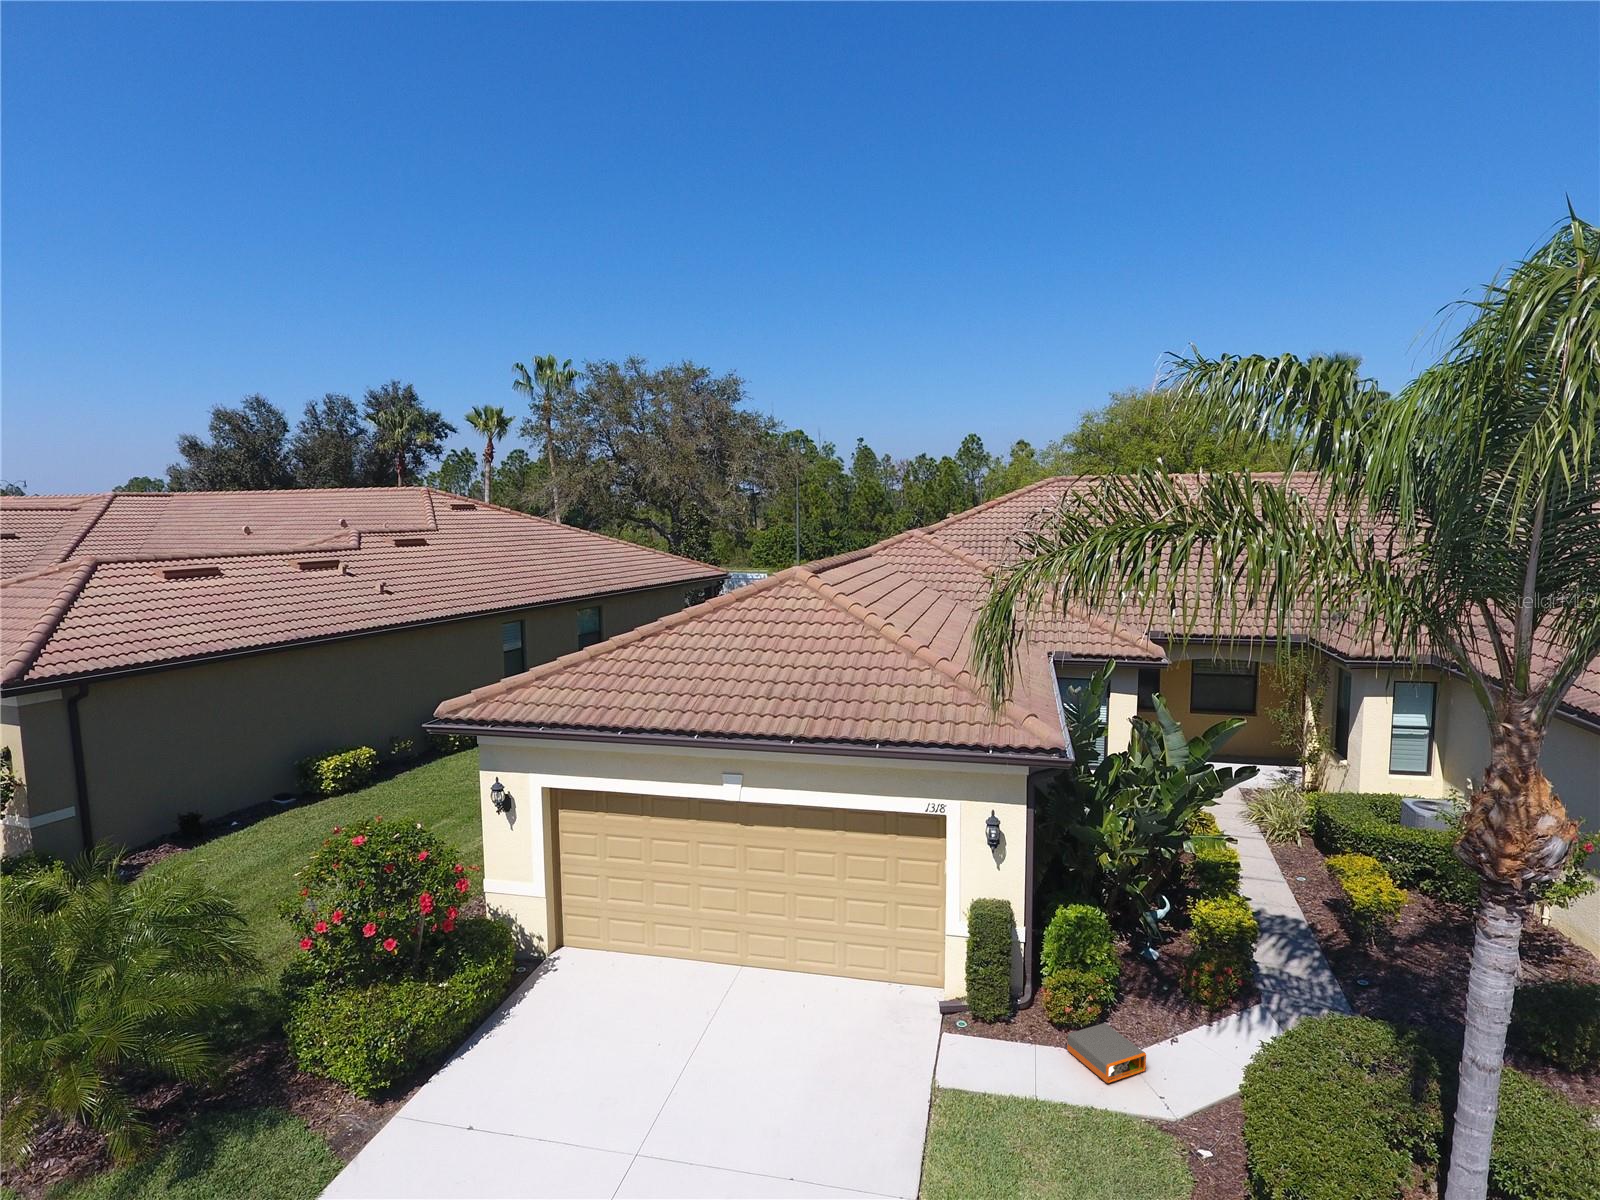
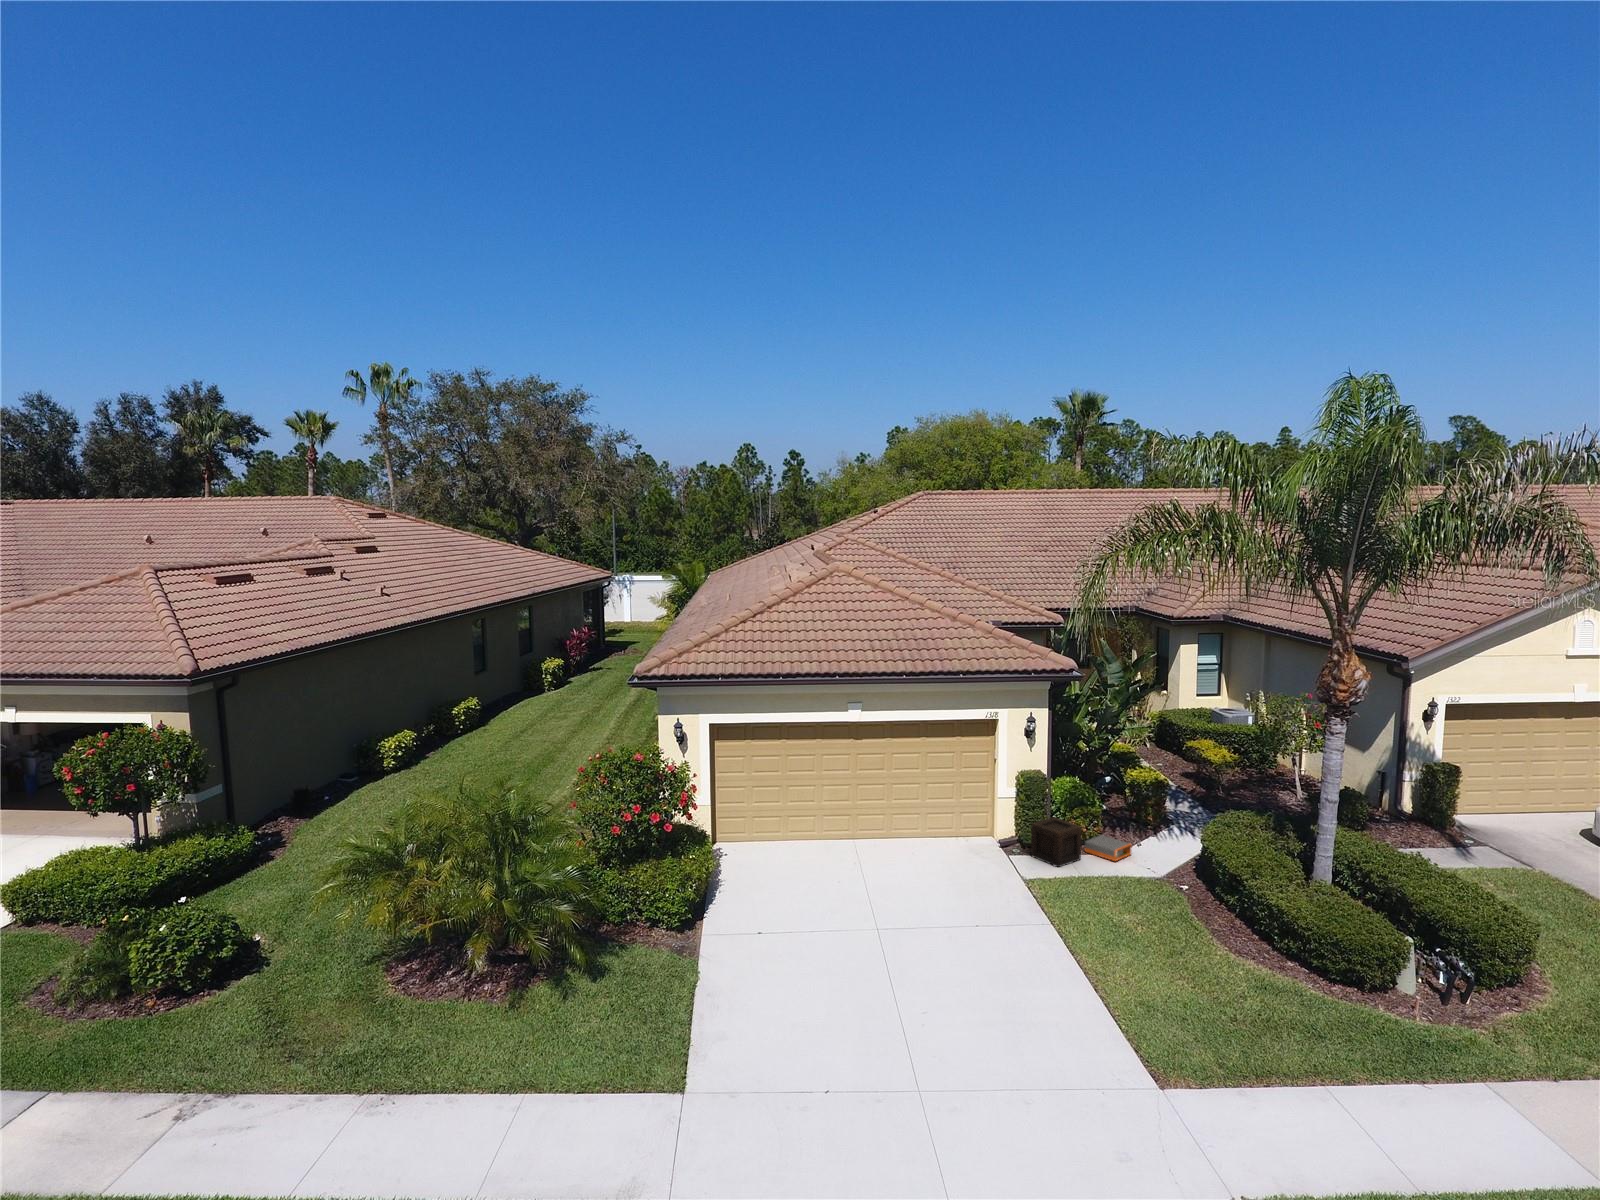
wooden crate: none [972,984,1052,1079] -> present [1031,817,1082,867]

